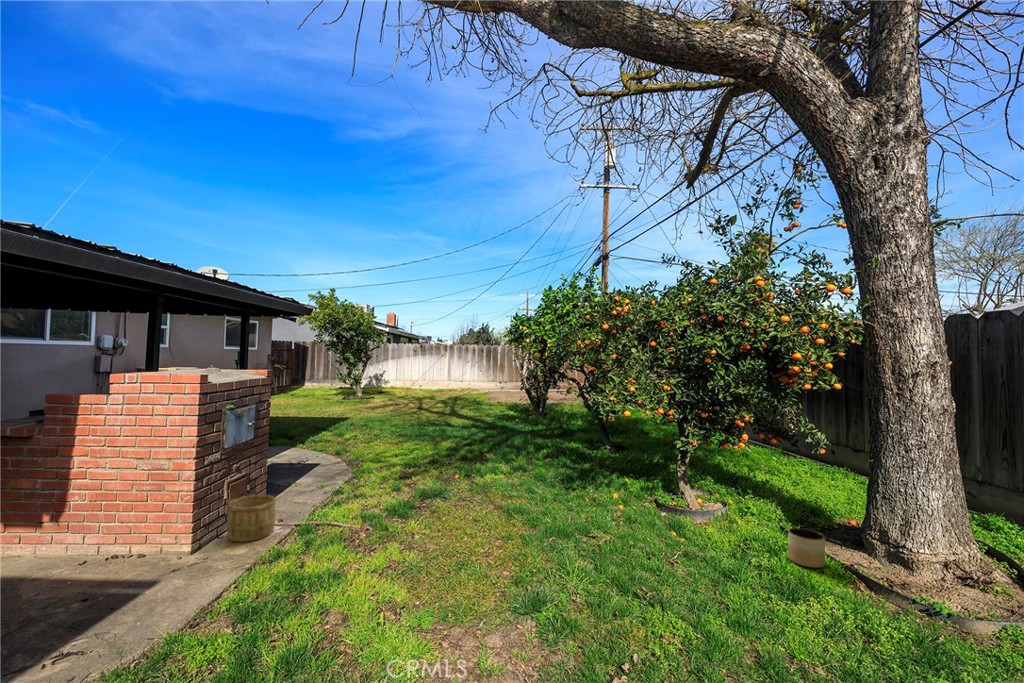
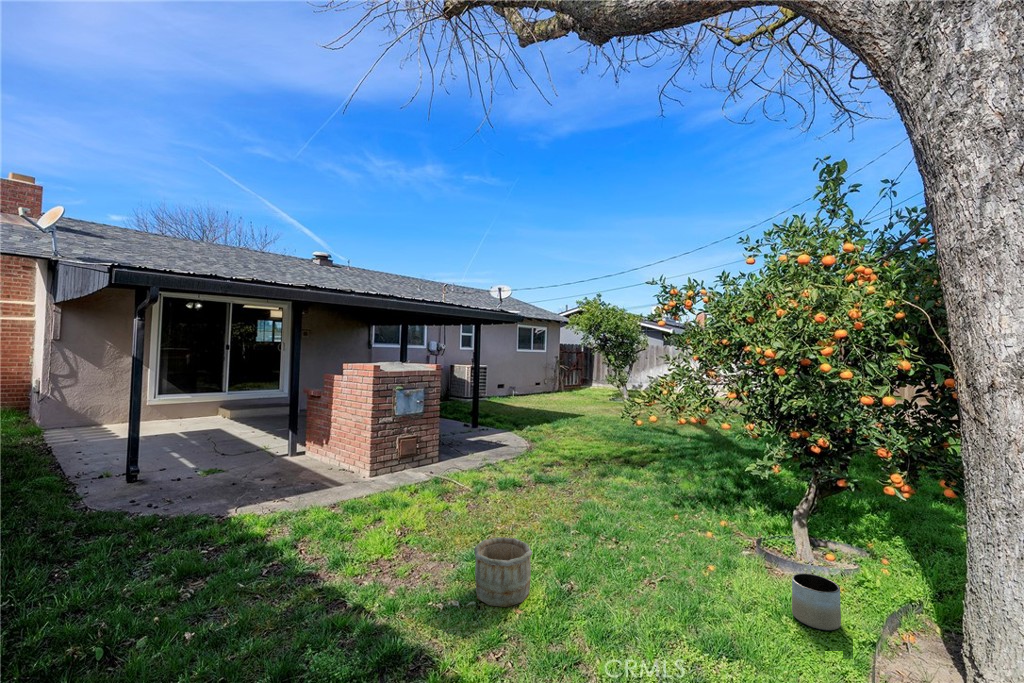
wooden bucket: present [227,494,277,542] -> present [474,537,532,607]

